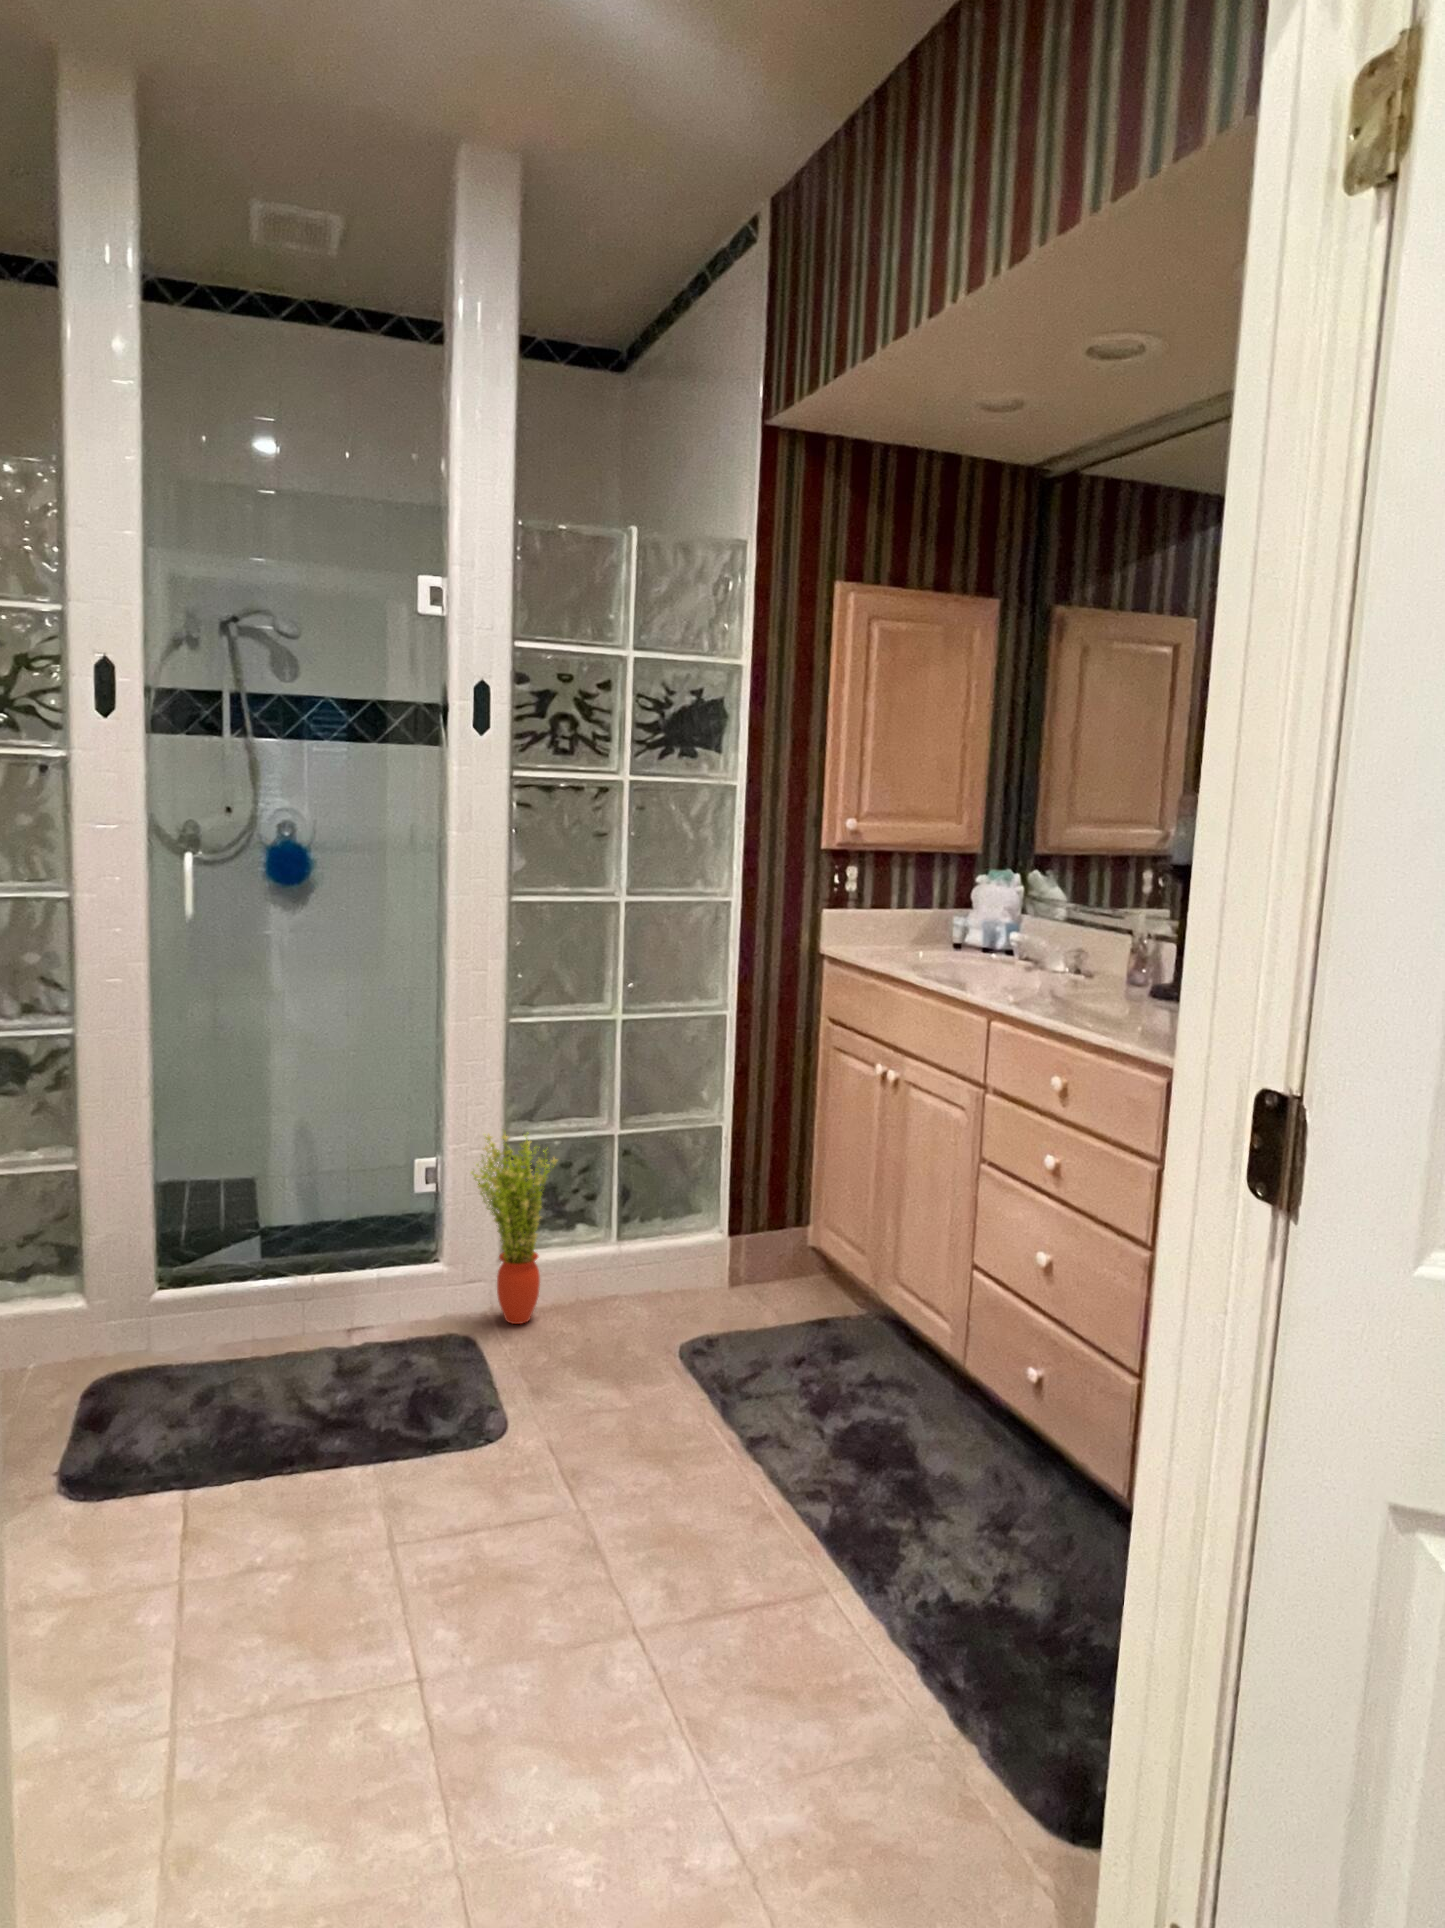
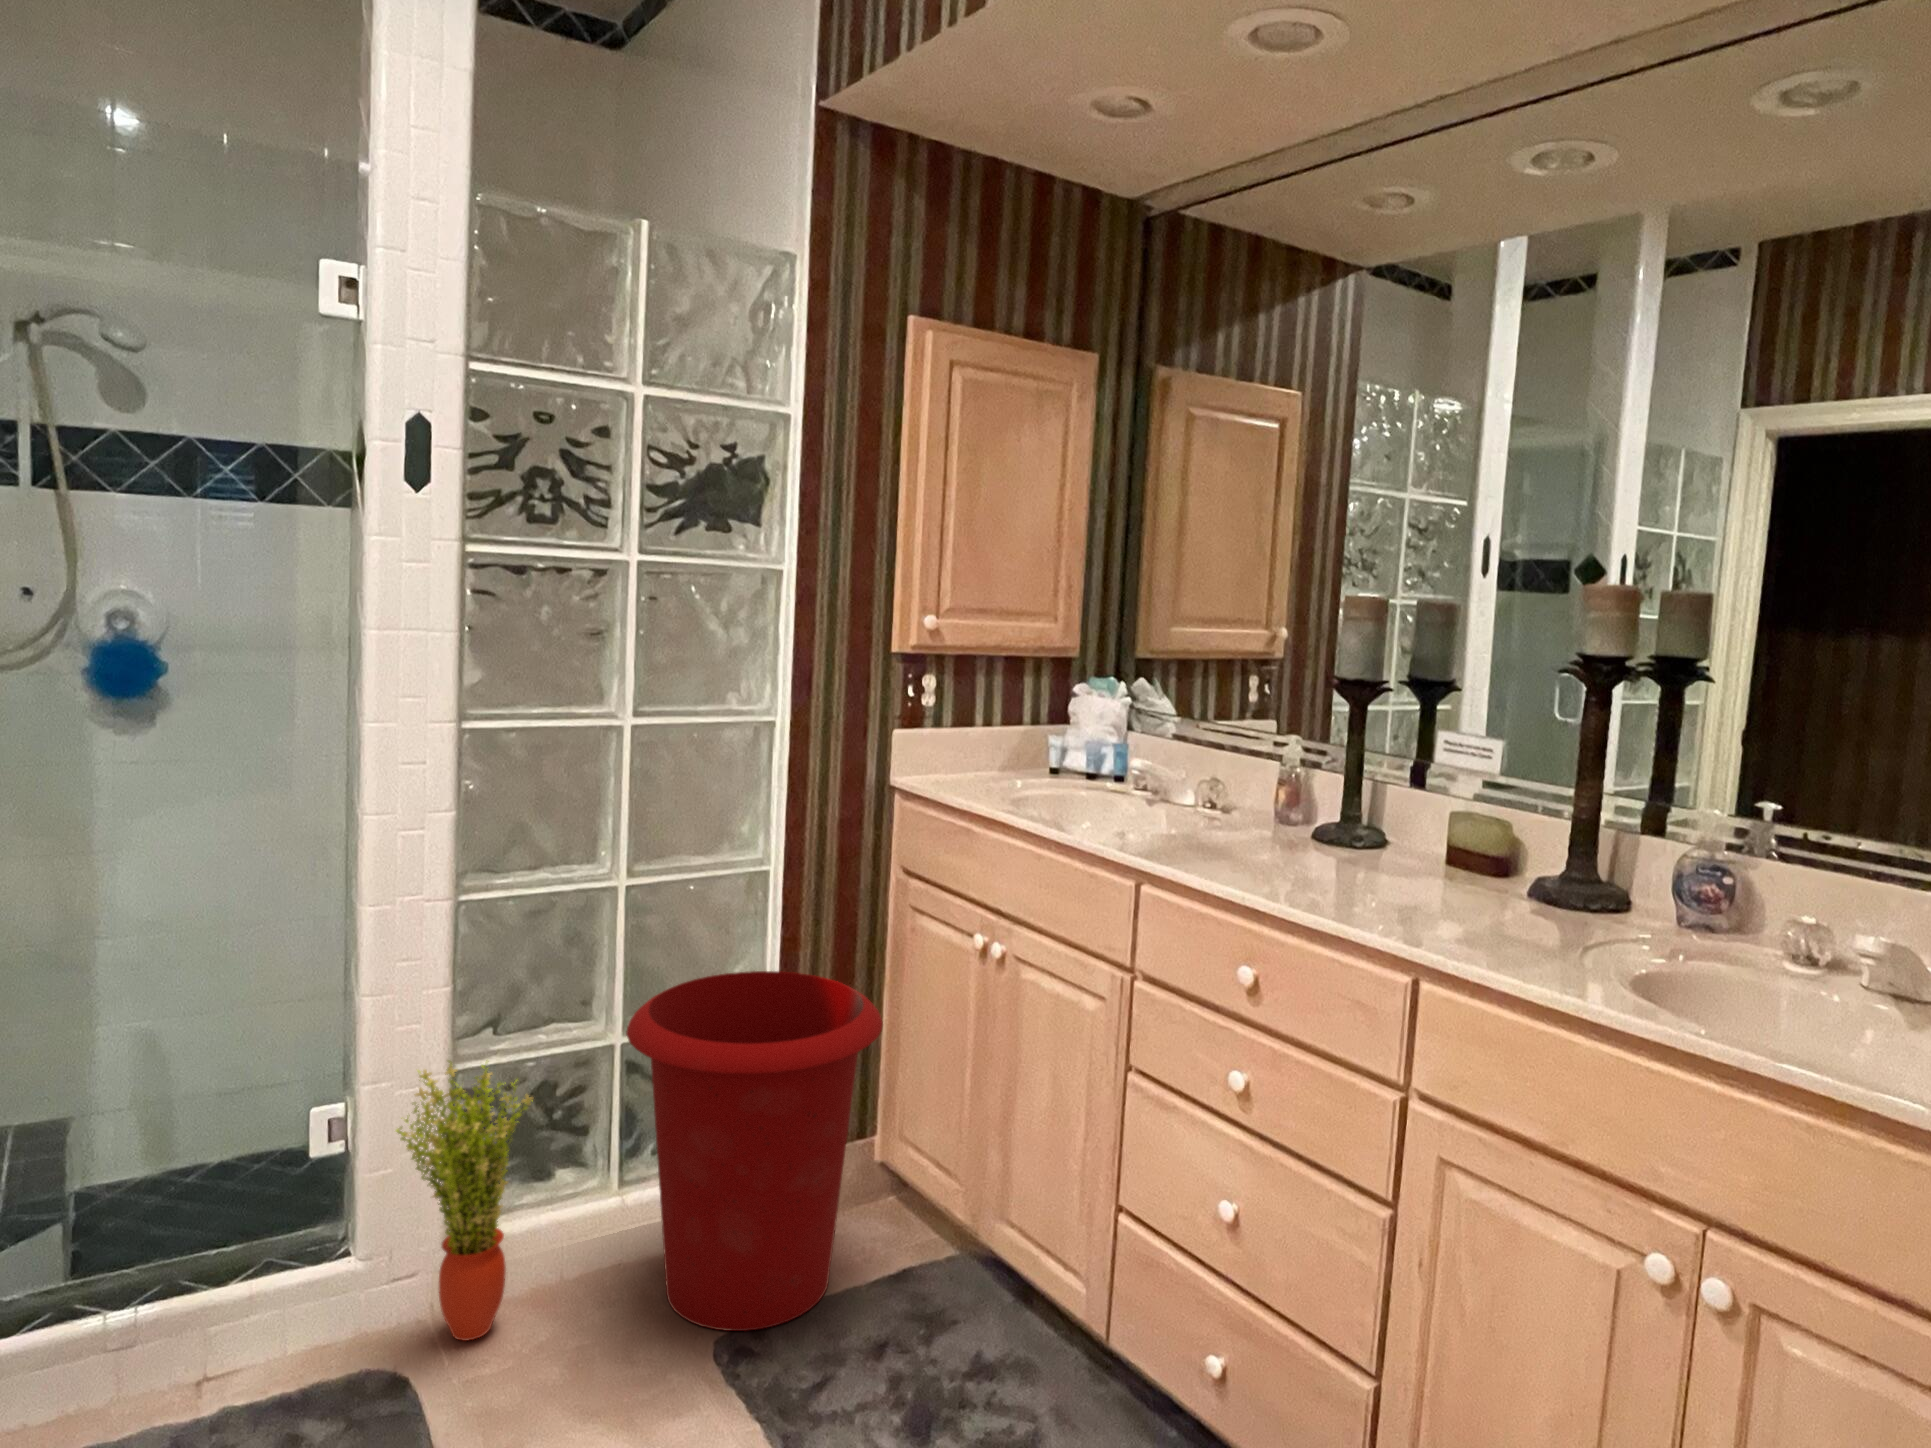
waste bin: none [620,1090,807,1342] -> present [626,971,883,1331]

